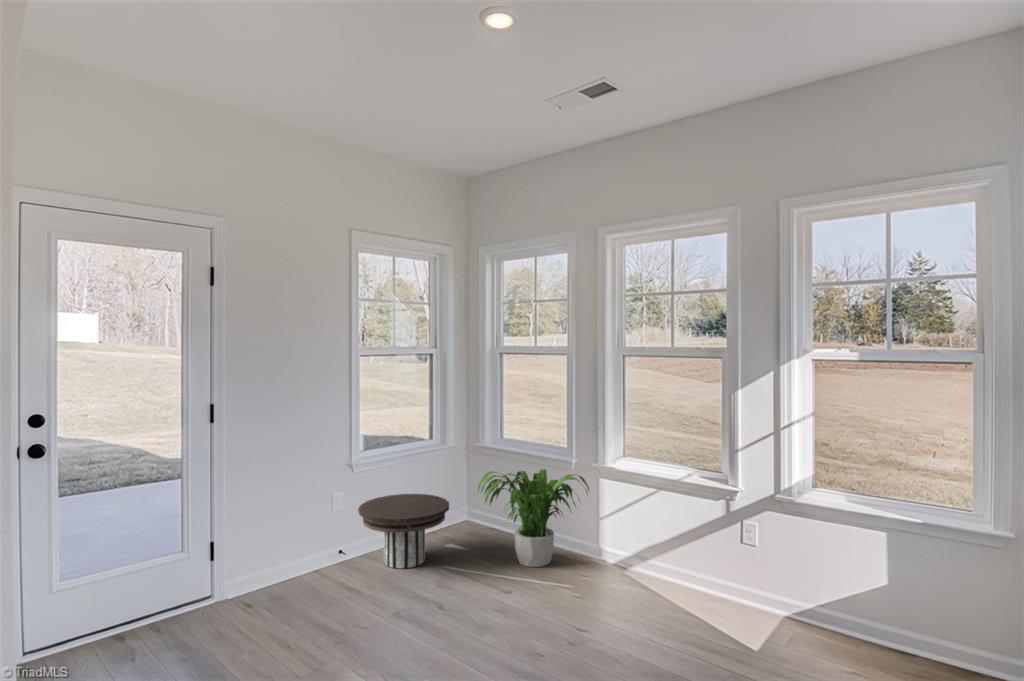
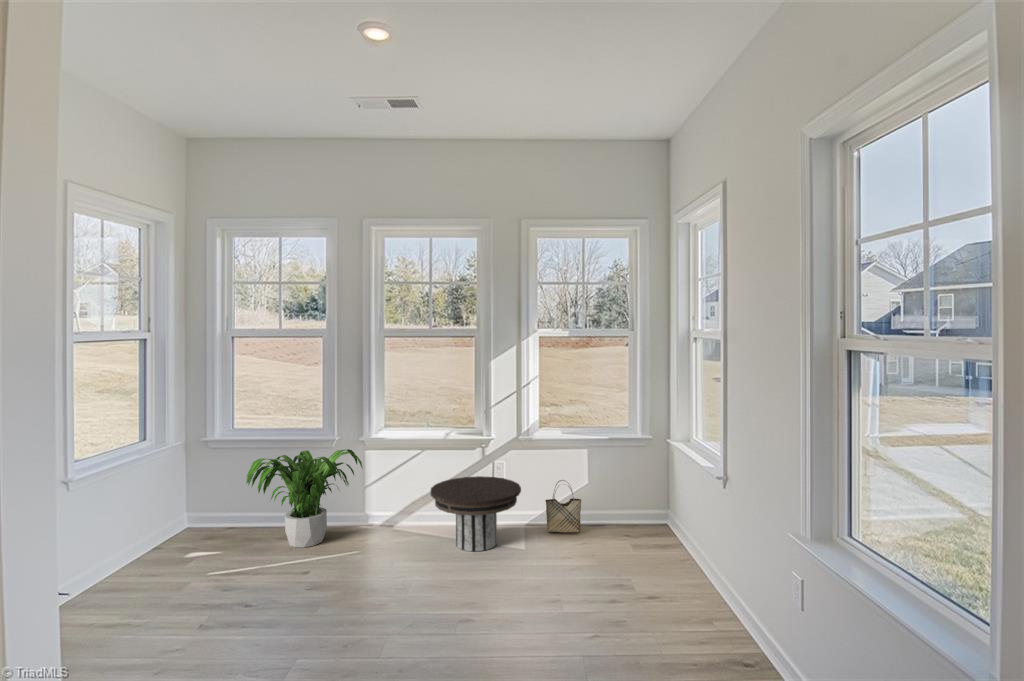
side table: present [358,494,449,568] -> present [431,476,521,551]
woven basket: none [806,568,866,652] -> present [545,480,581,533]

